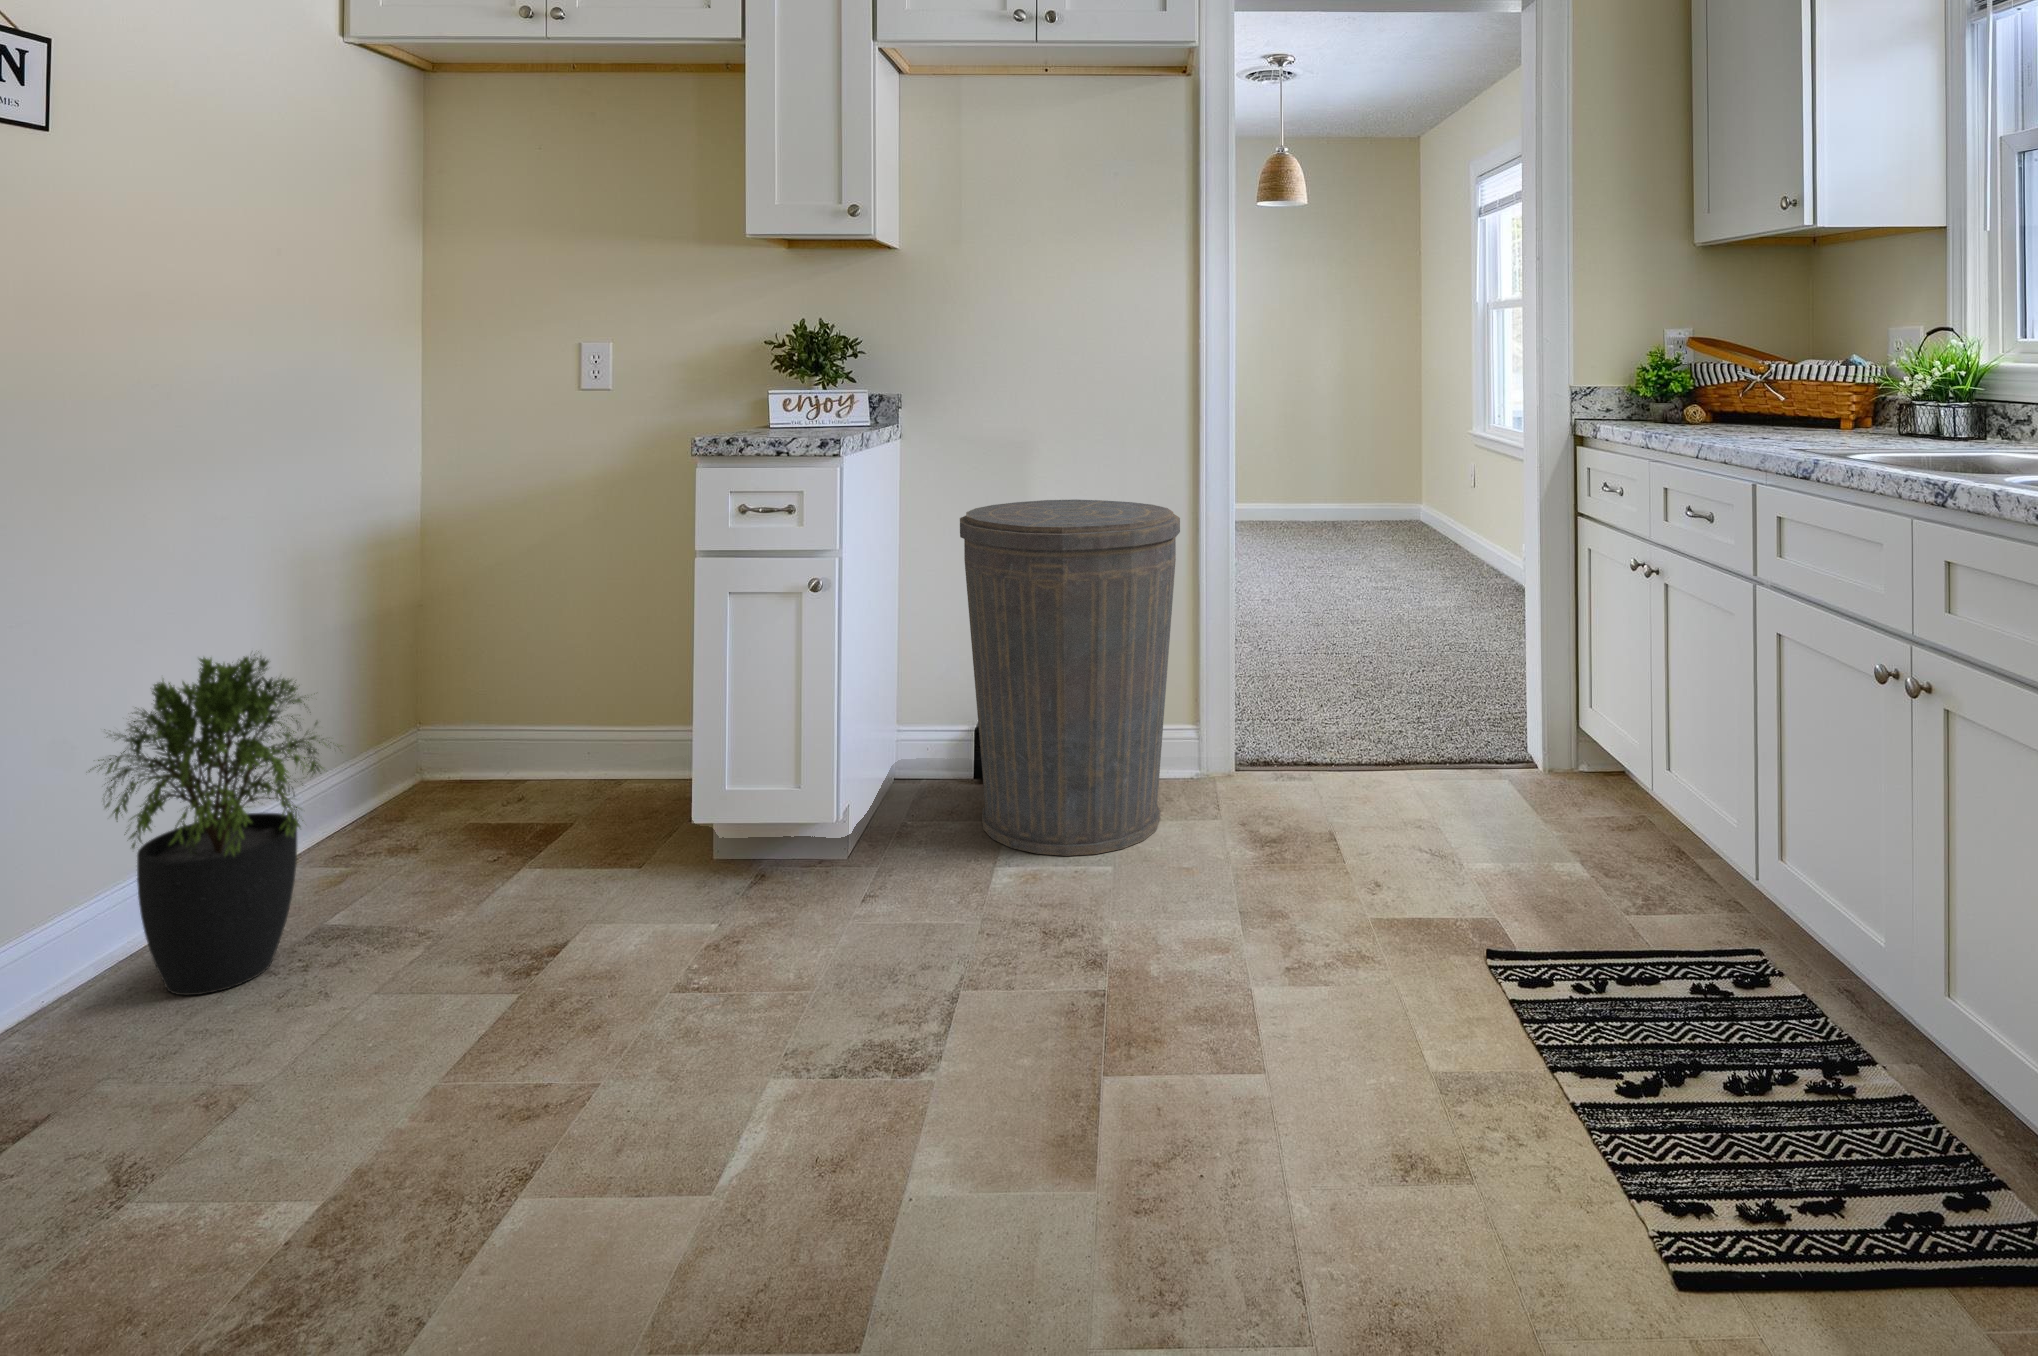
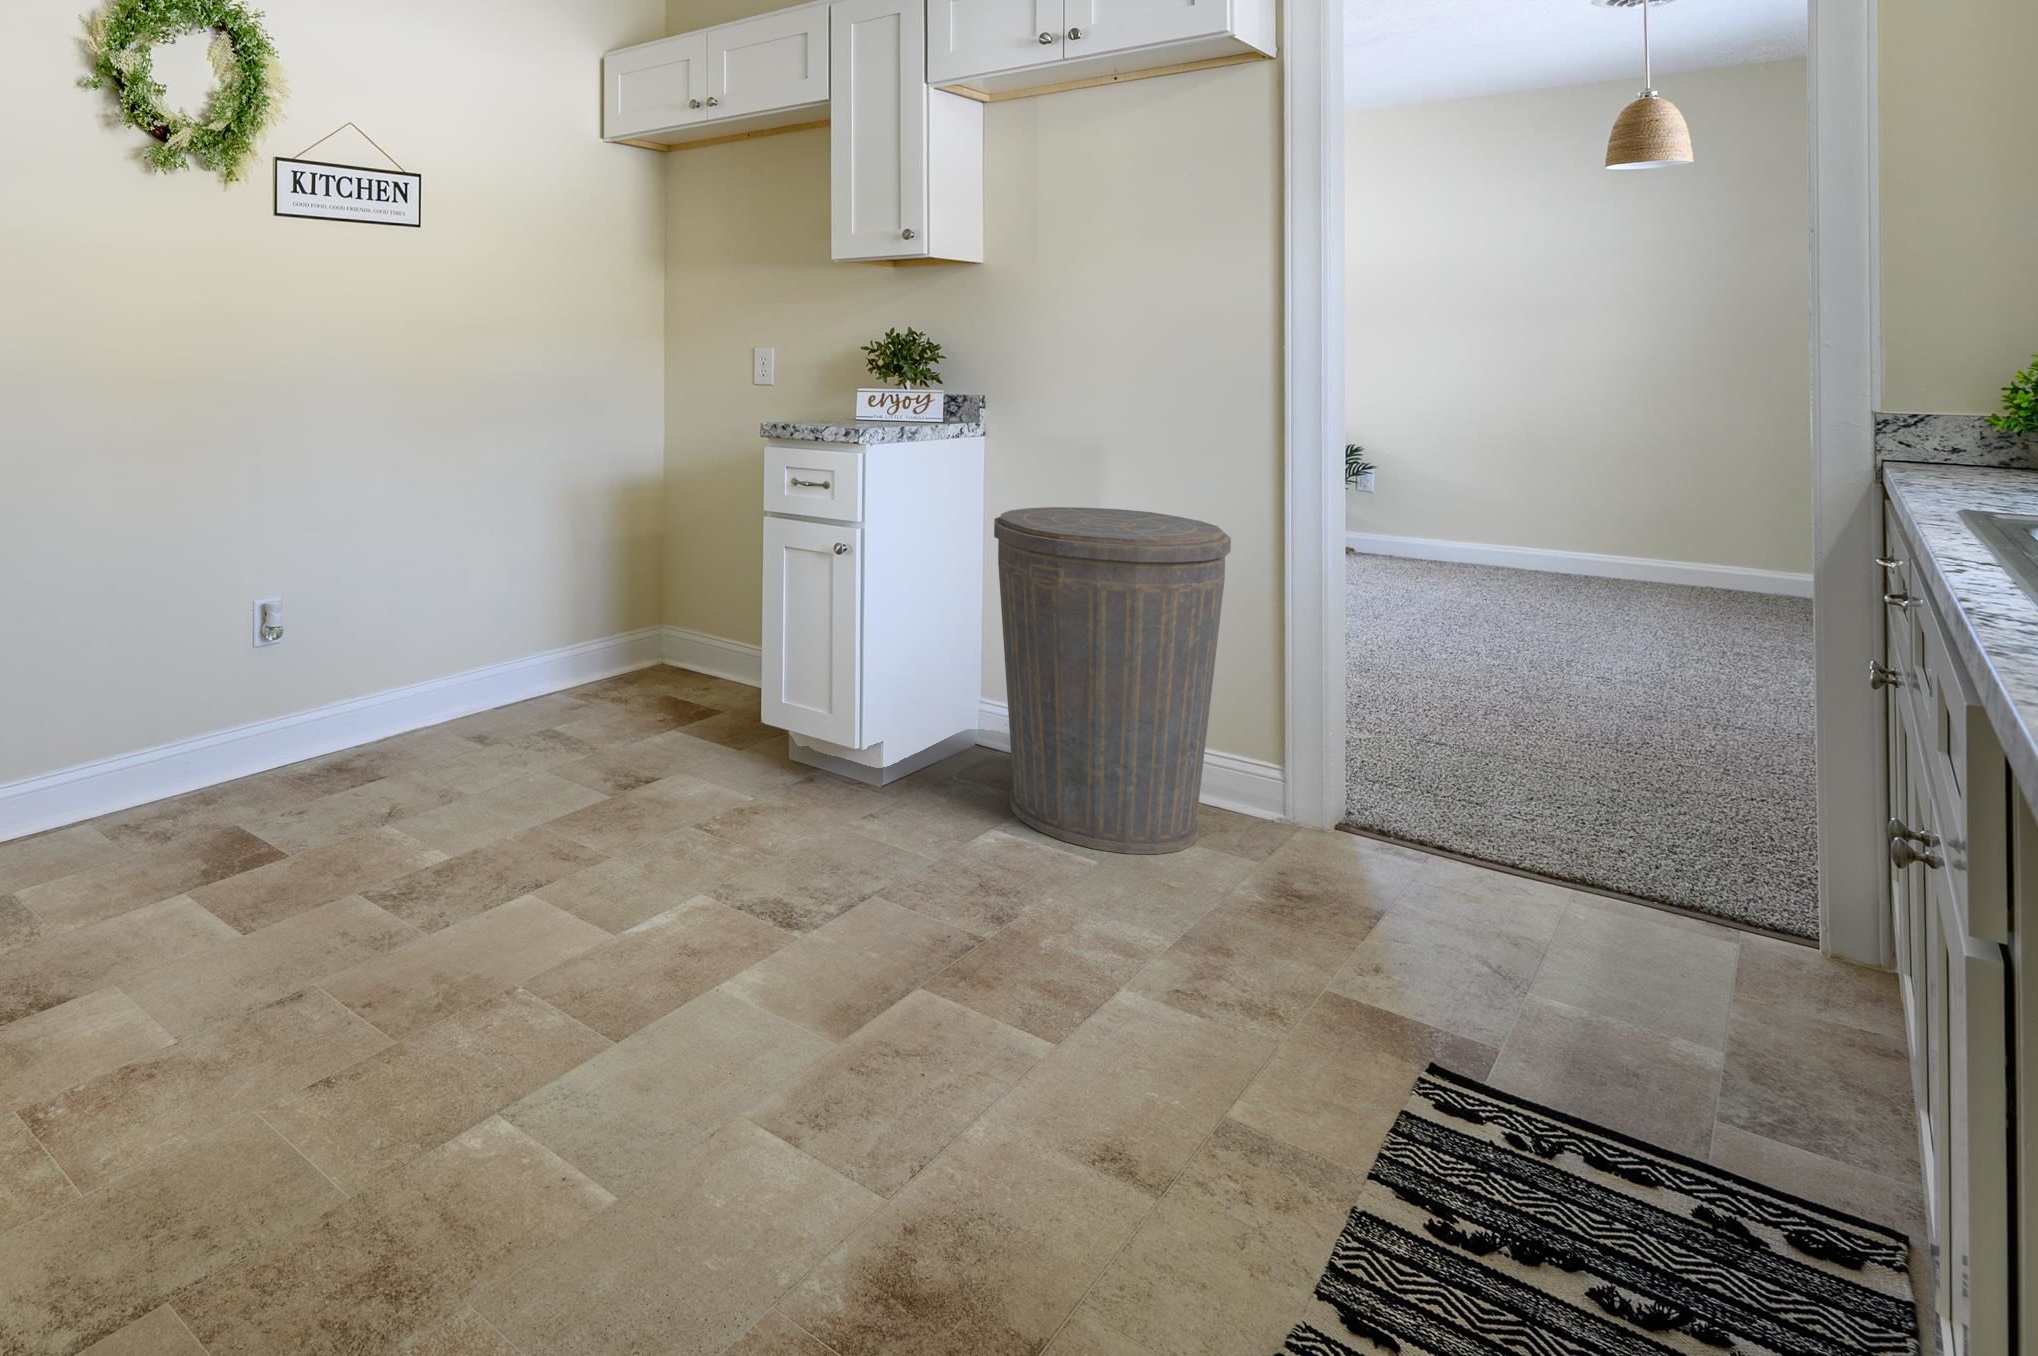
potted plant: present [89,654,342,995] -> none [421,537,551,739]

